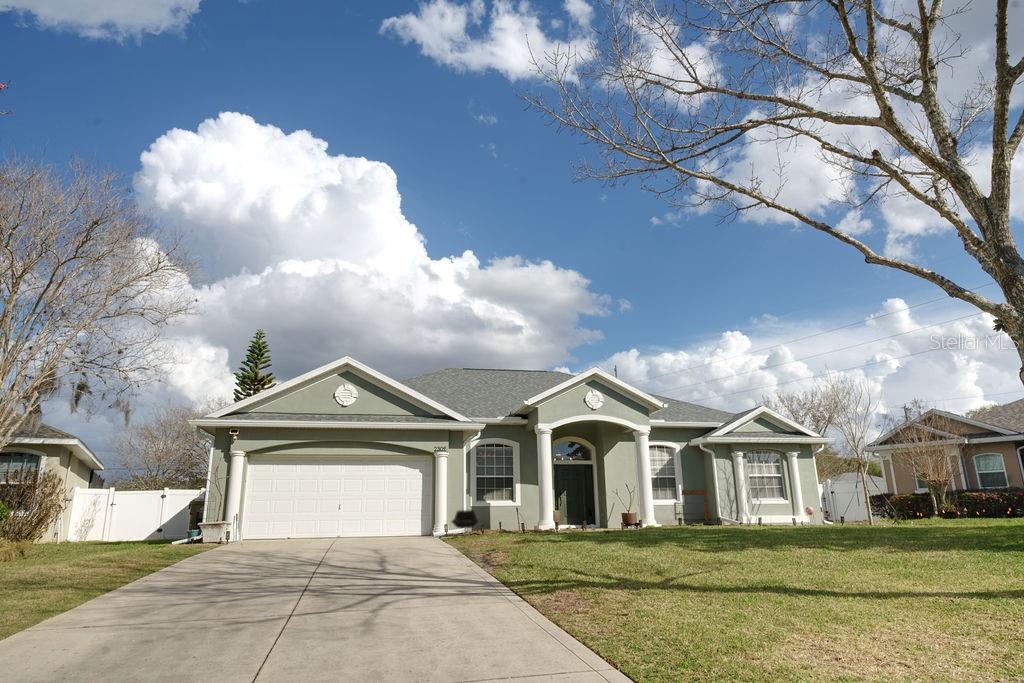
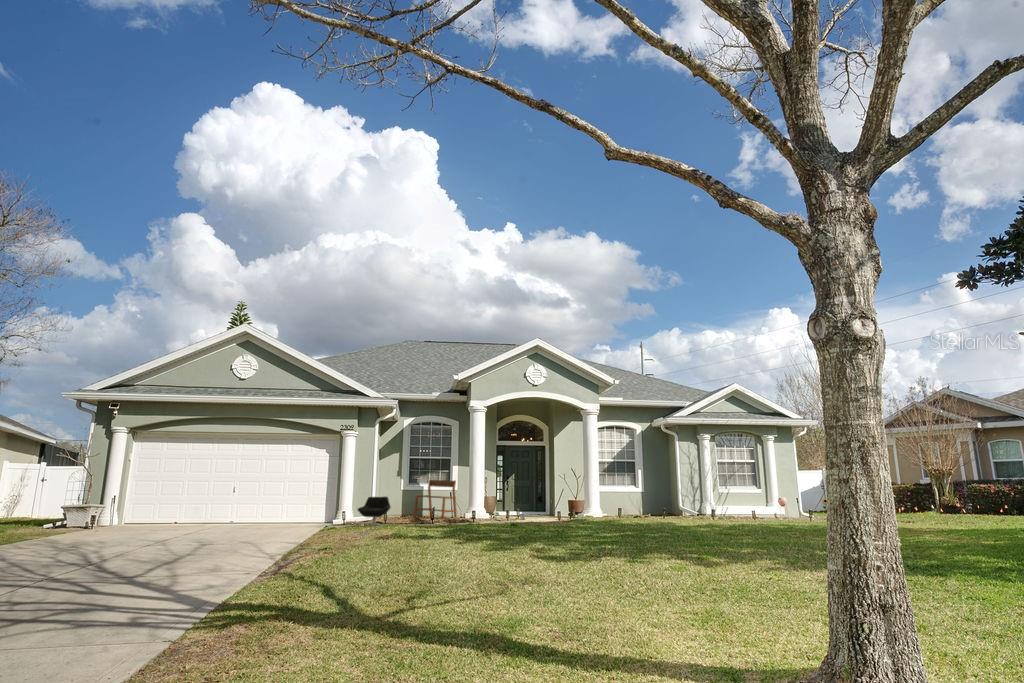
bench: present [674,489,709,520] -> present [414,480,457,519]

